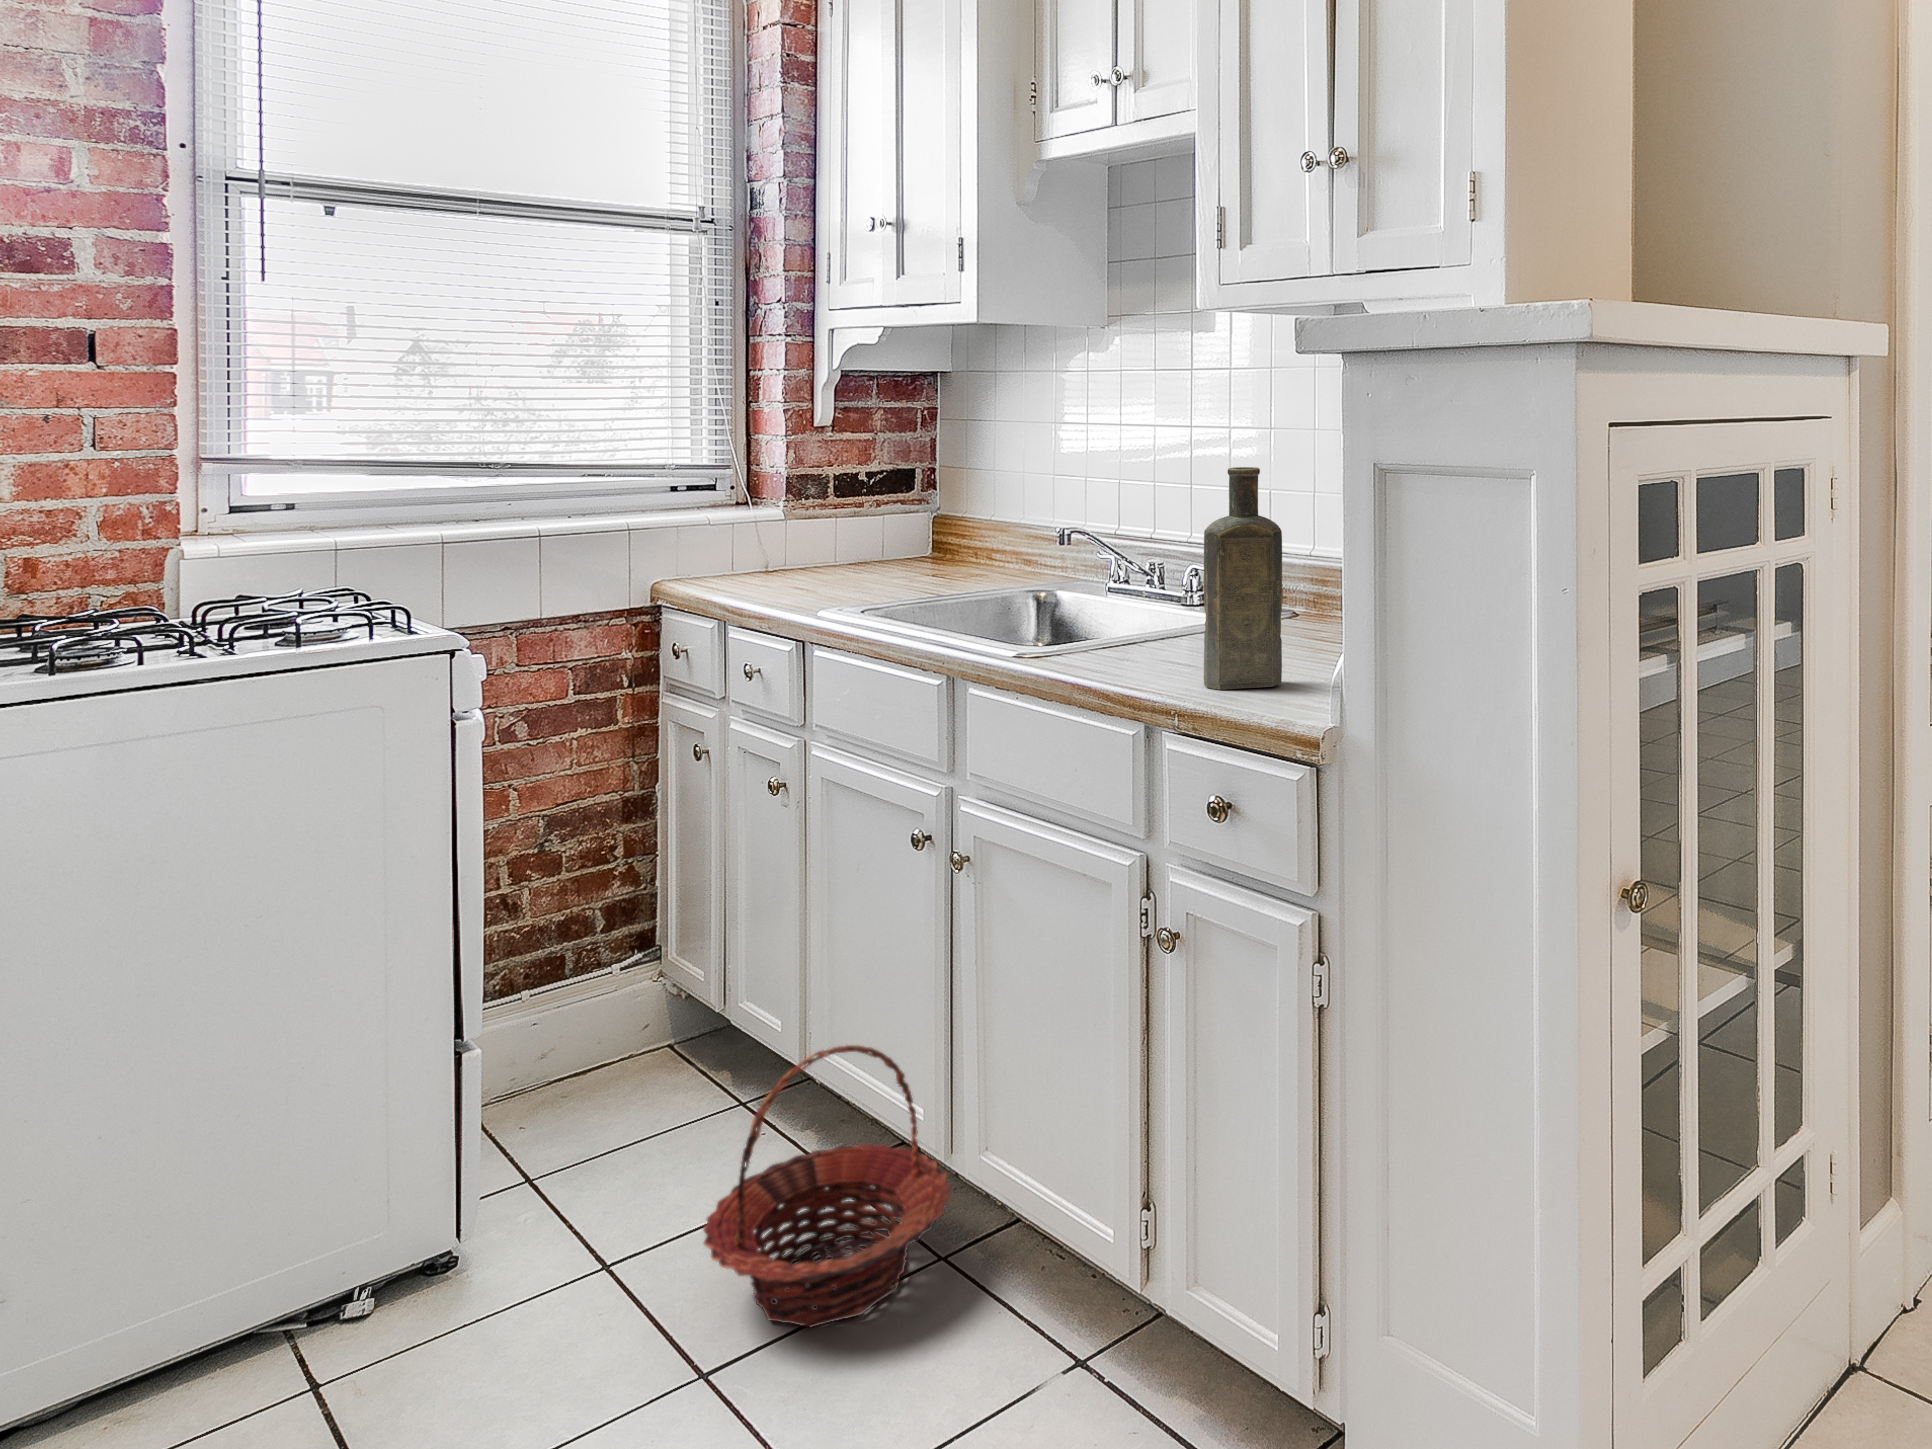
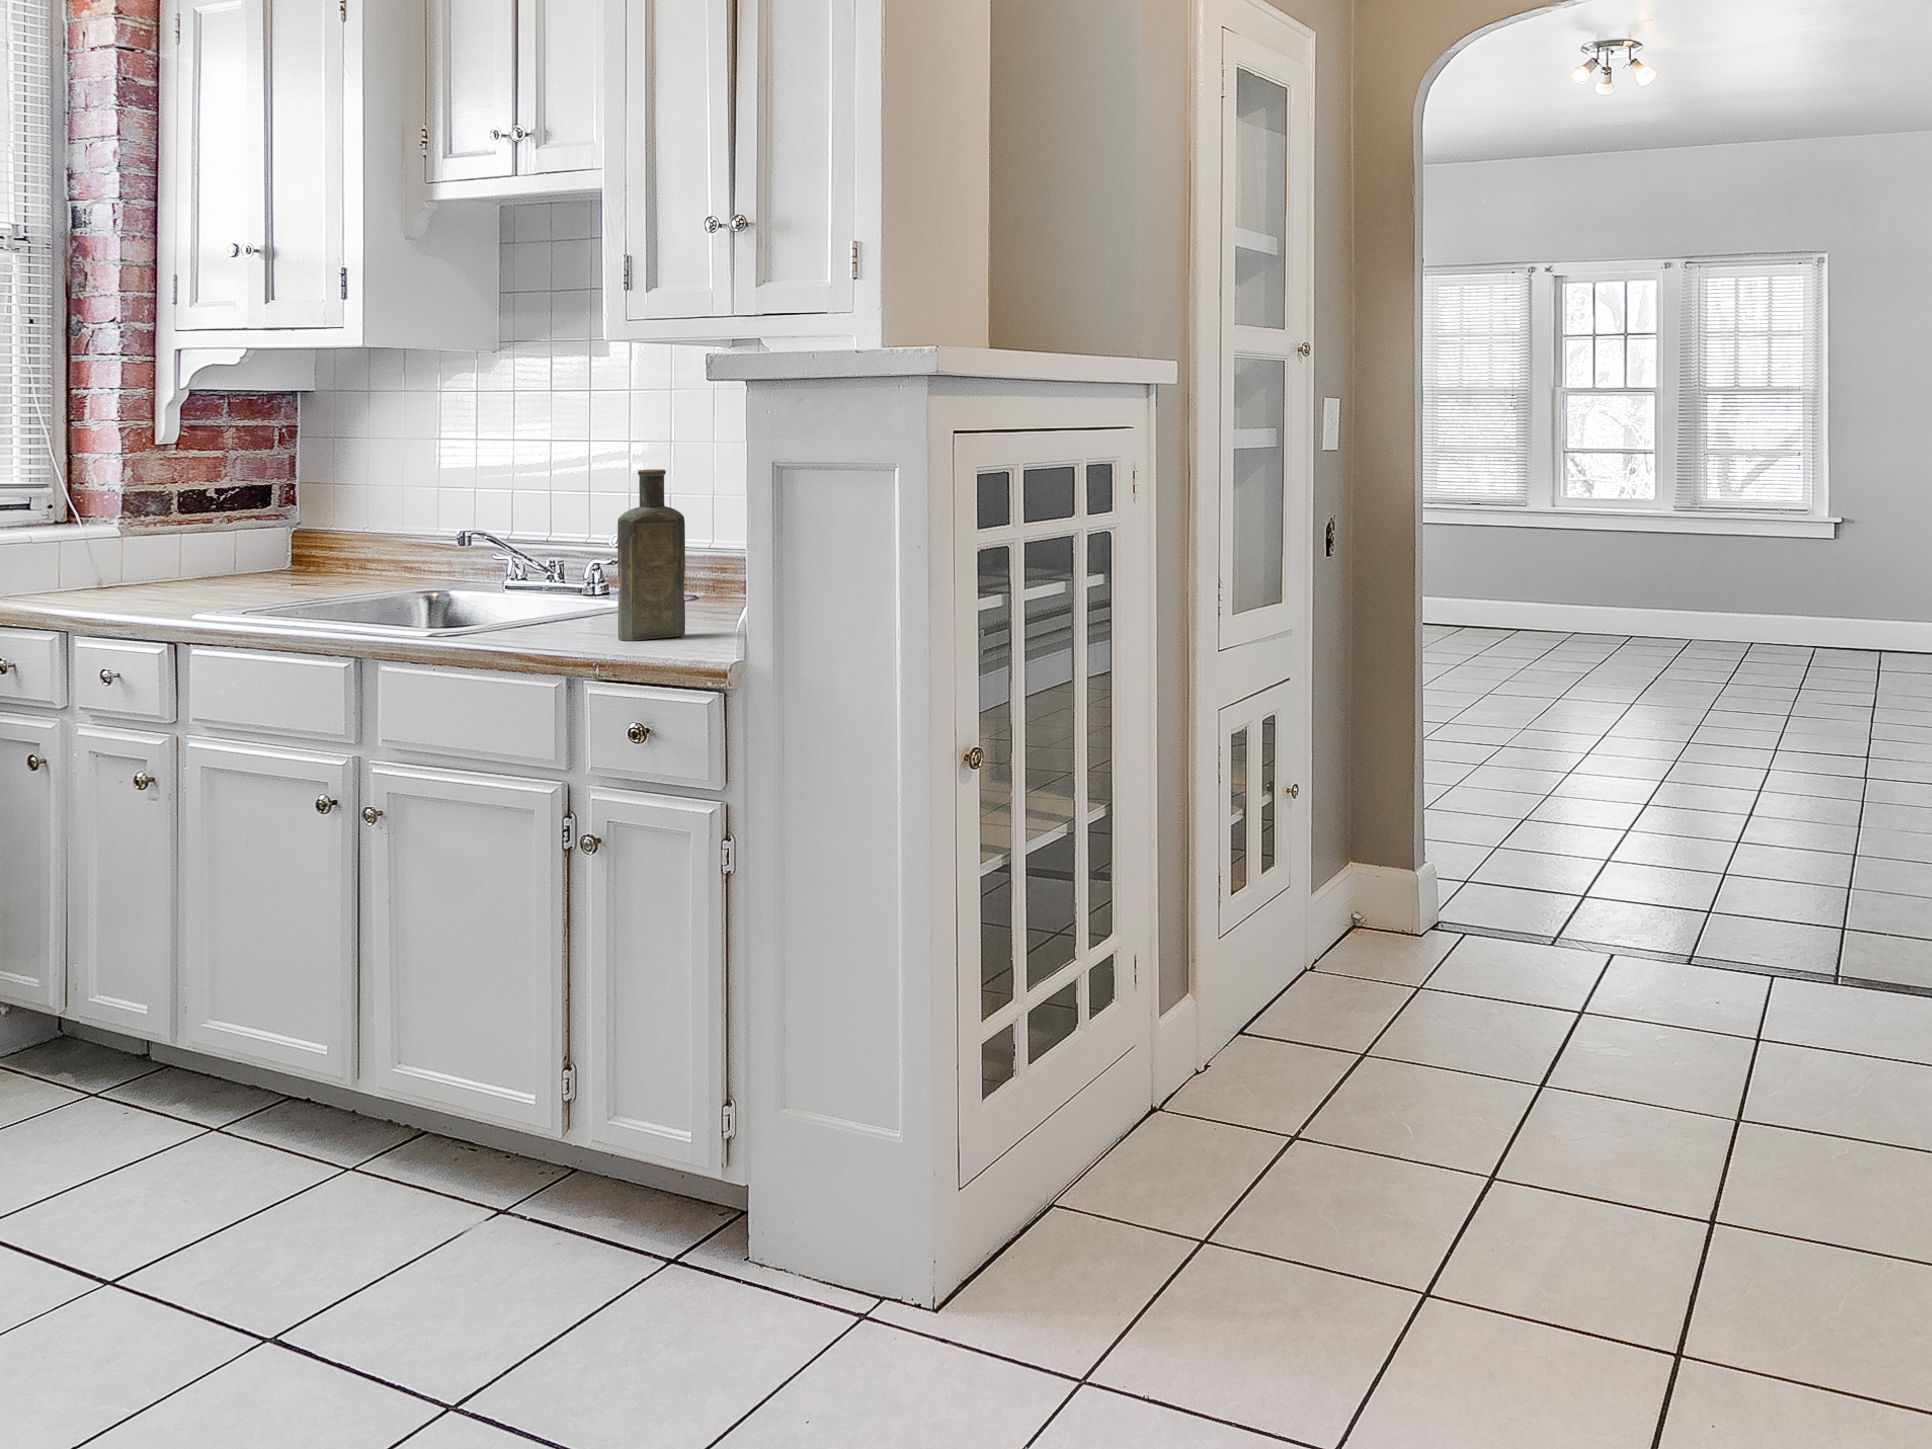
basket: present [703,1045,951,1327] -> none [106,986,372,1232]

